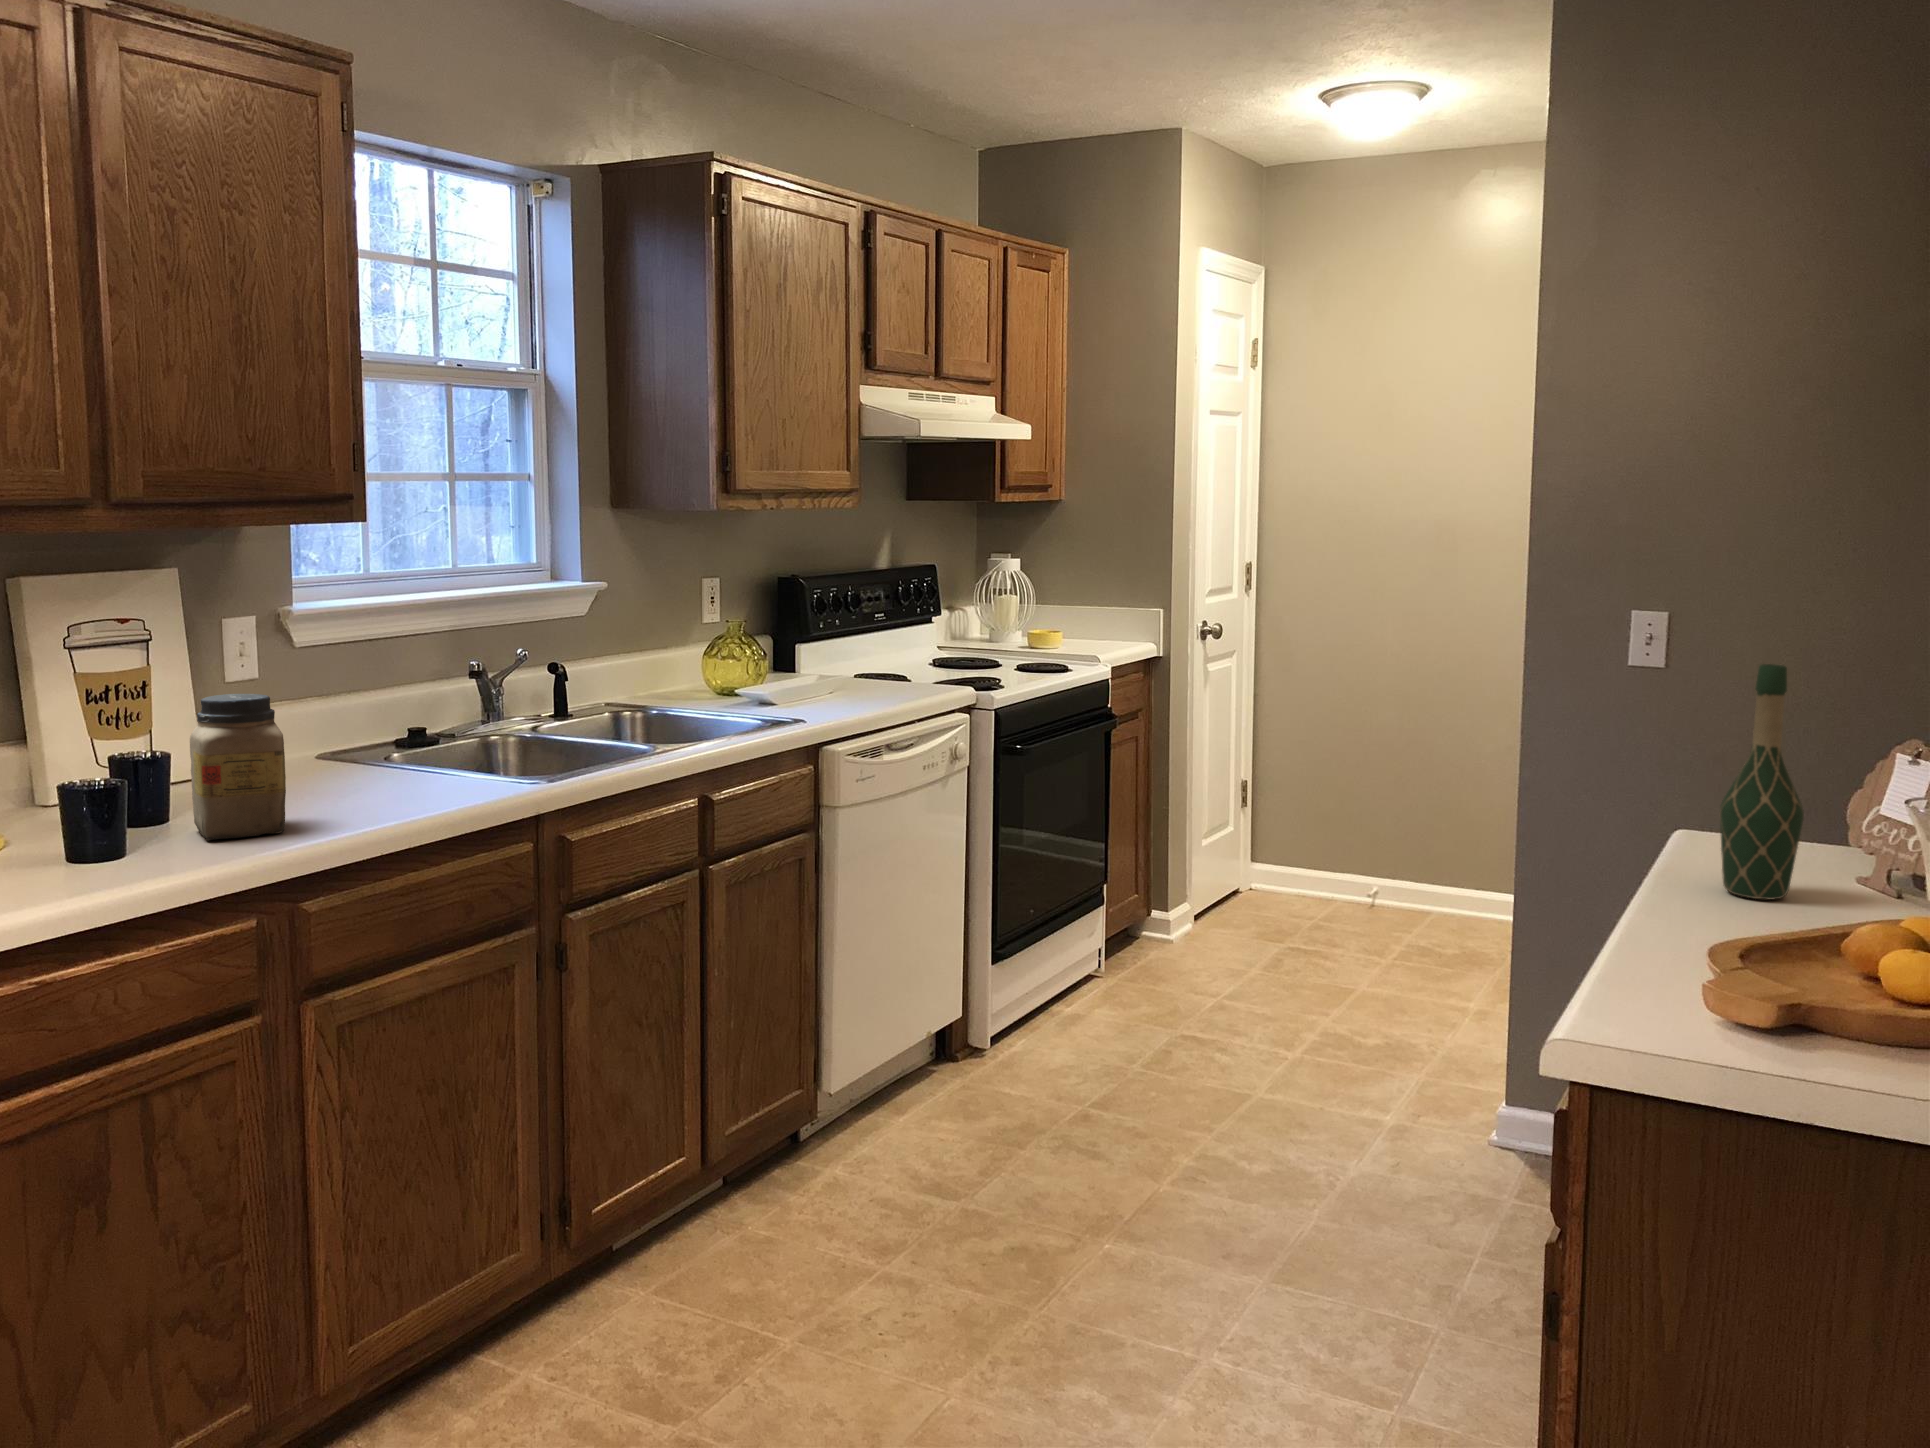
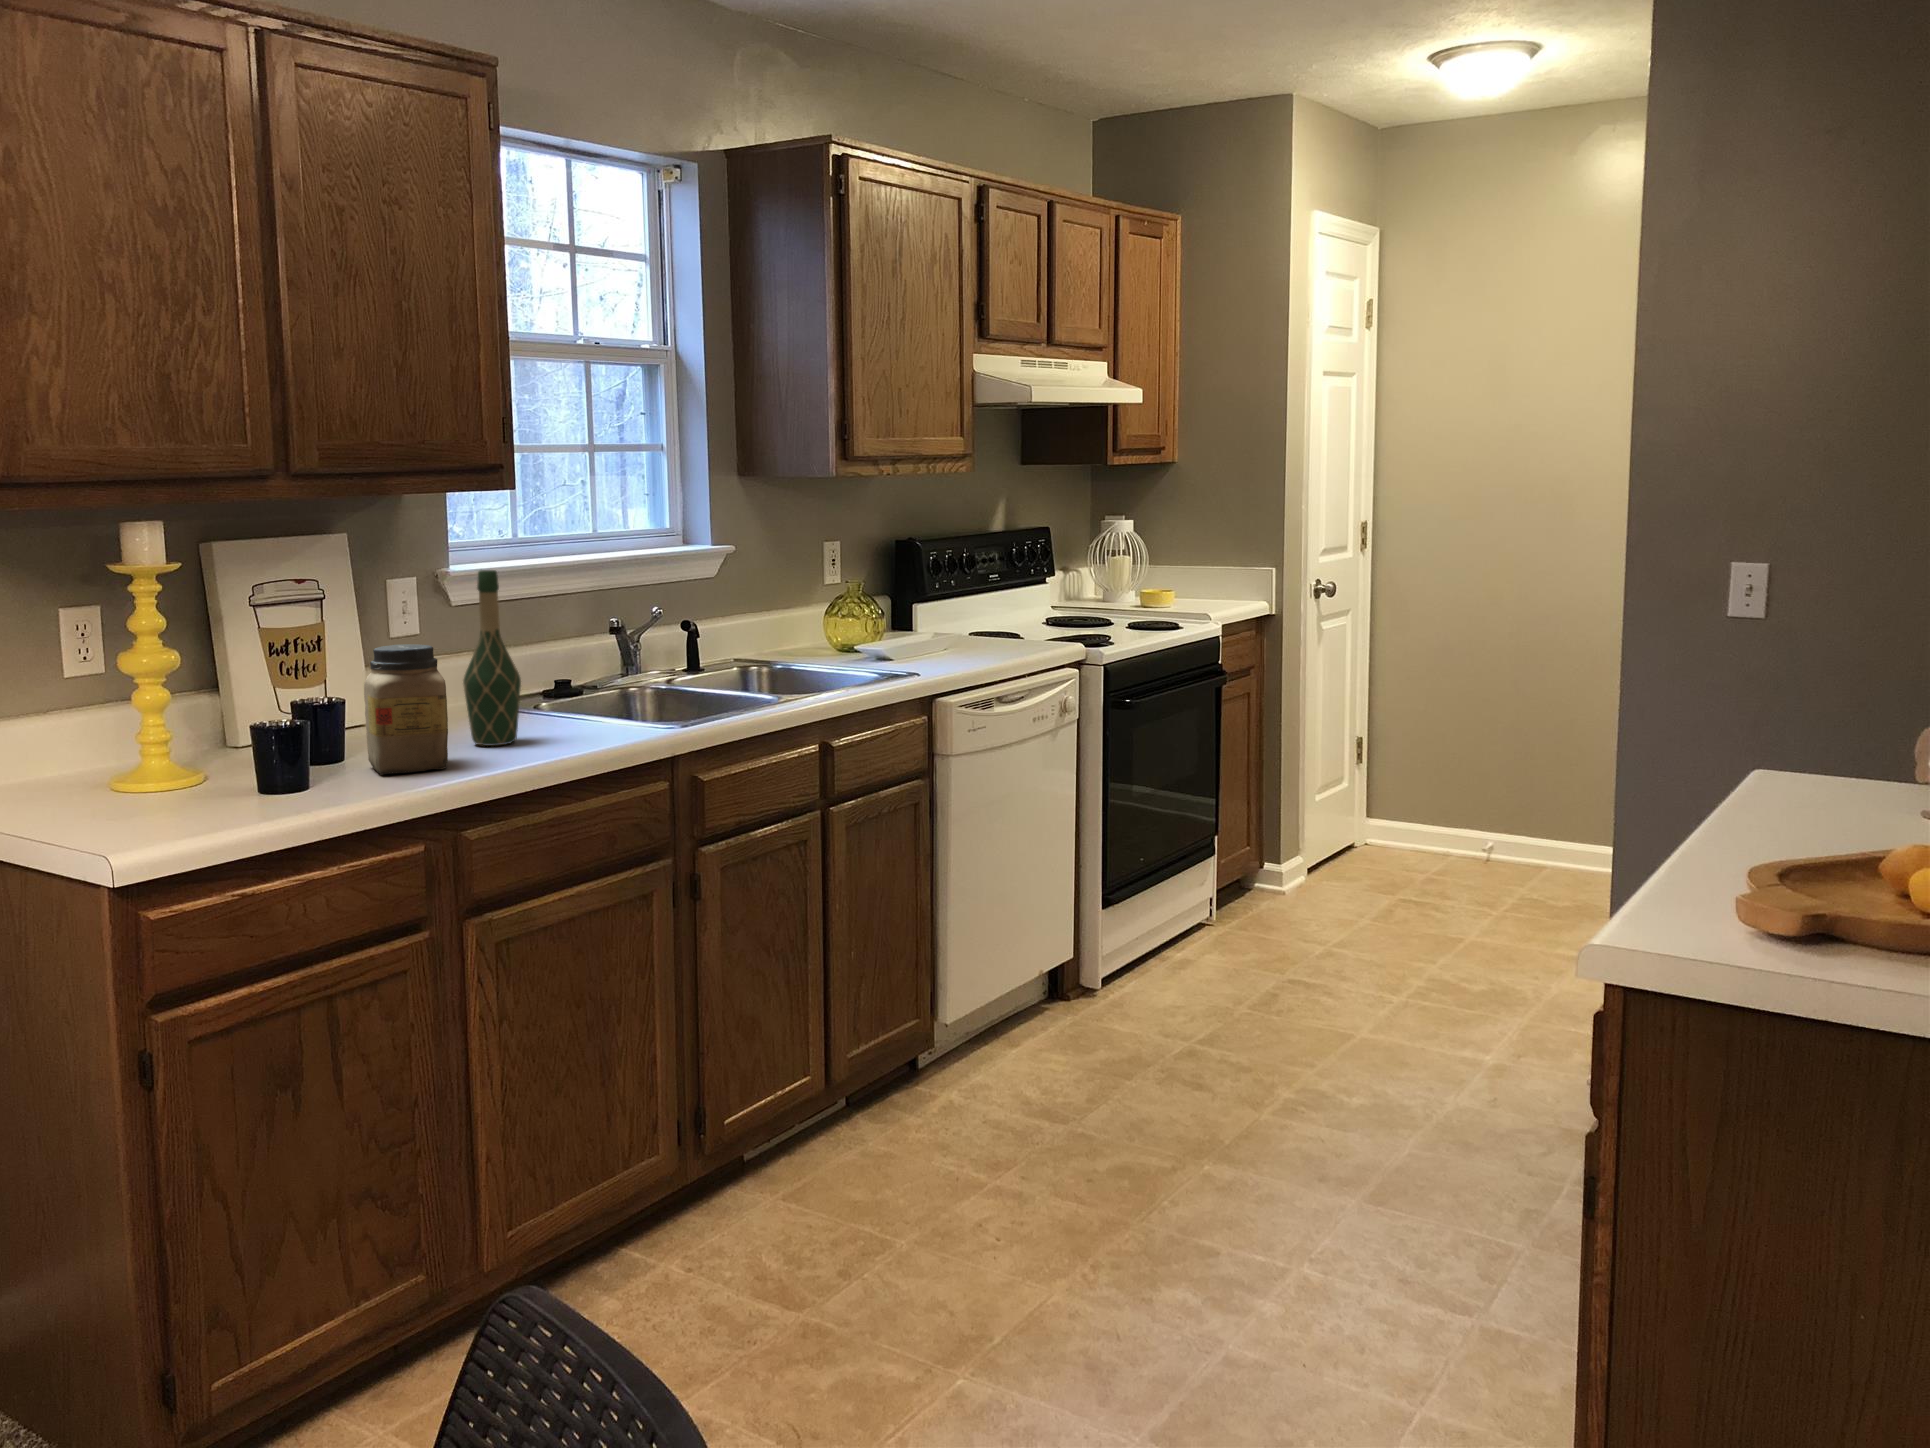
wine bottle: present [1720,664,1804,899] -> present [463,570,521,746]

